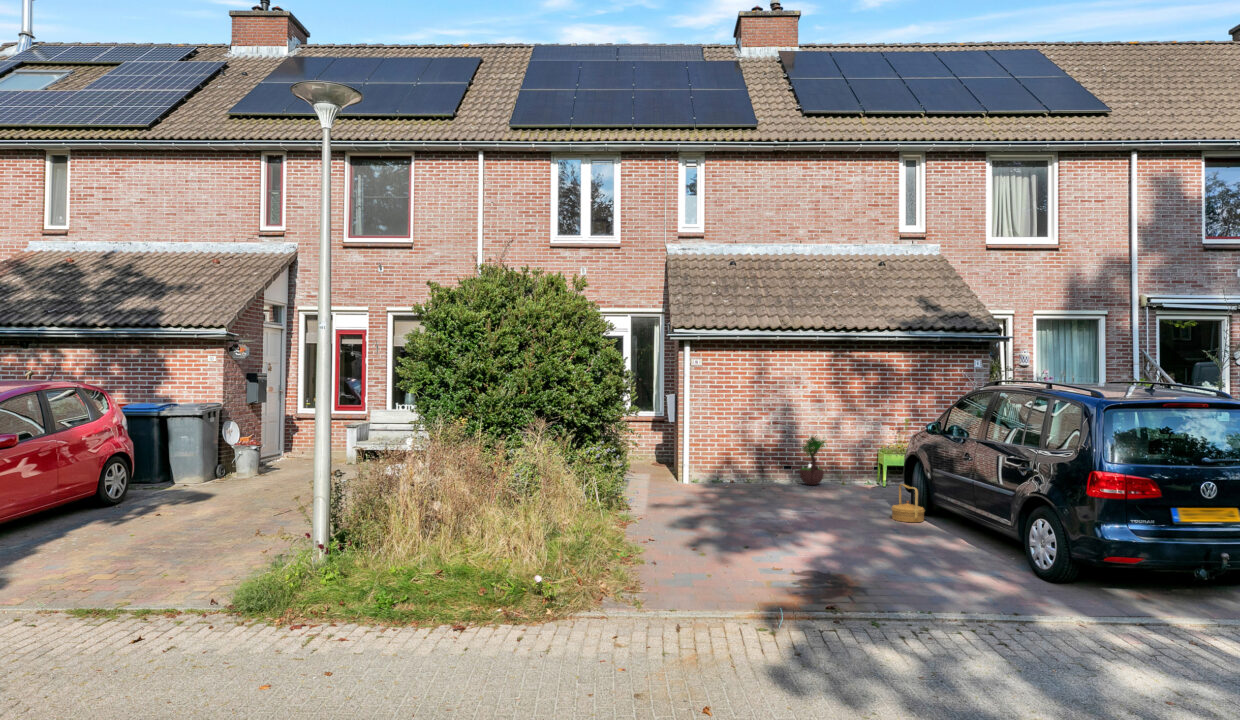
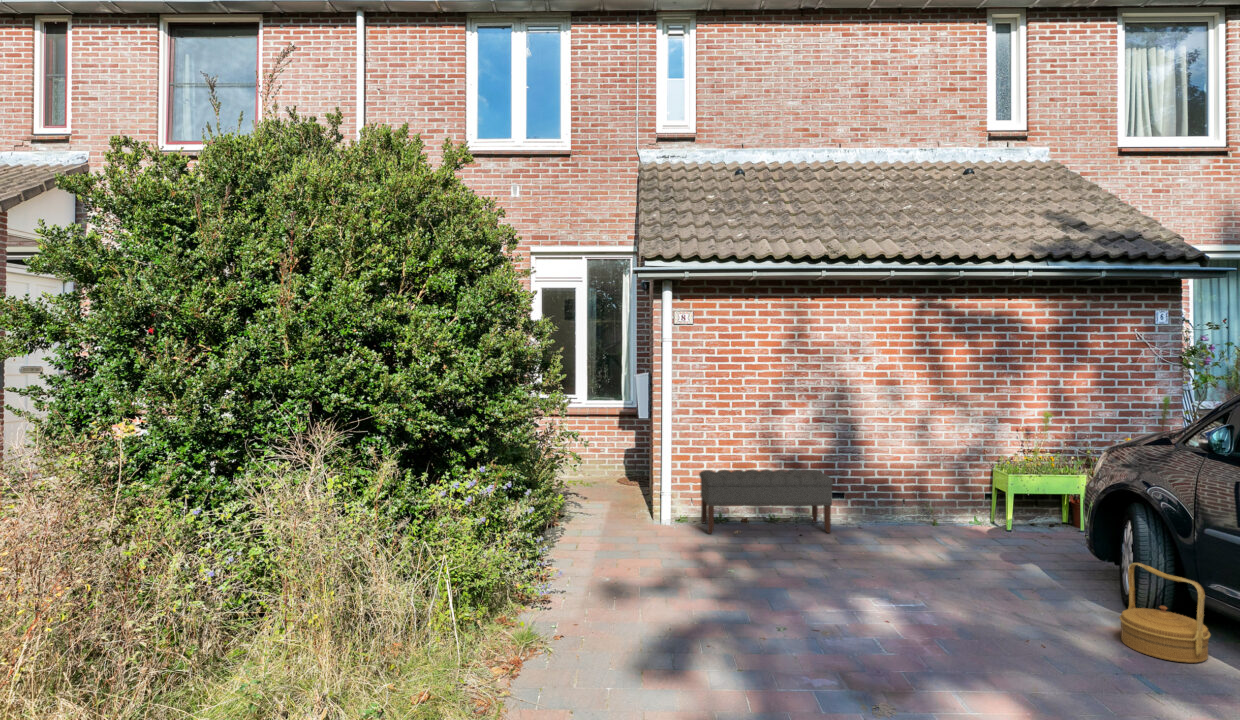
potted tree: present [800,435,825,485] -> none [860,435,917,528]
bench: none [705,452,781,487] -> present [699,469,833,534]

